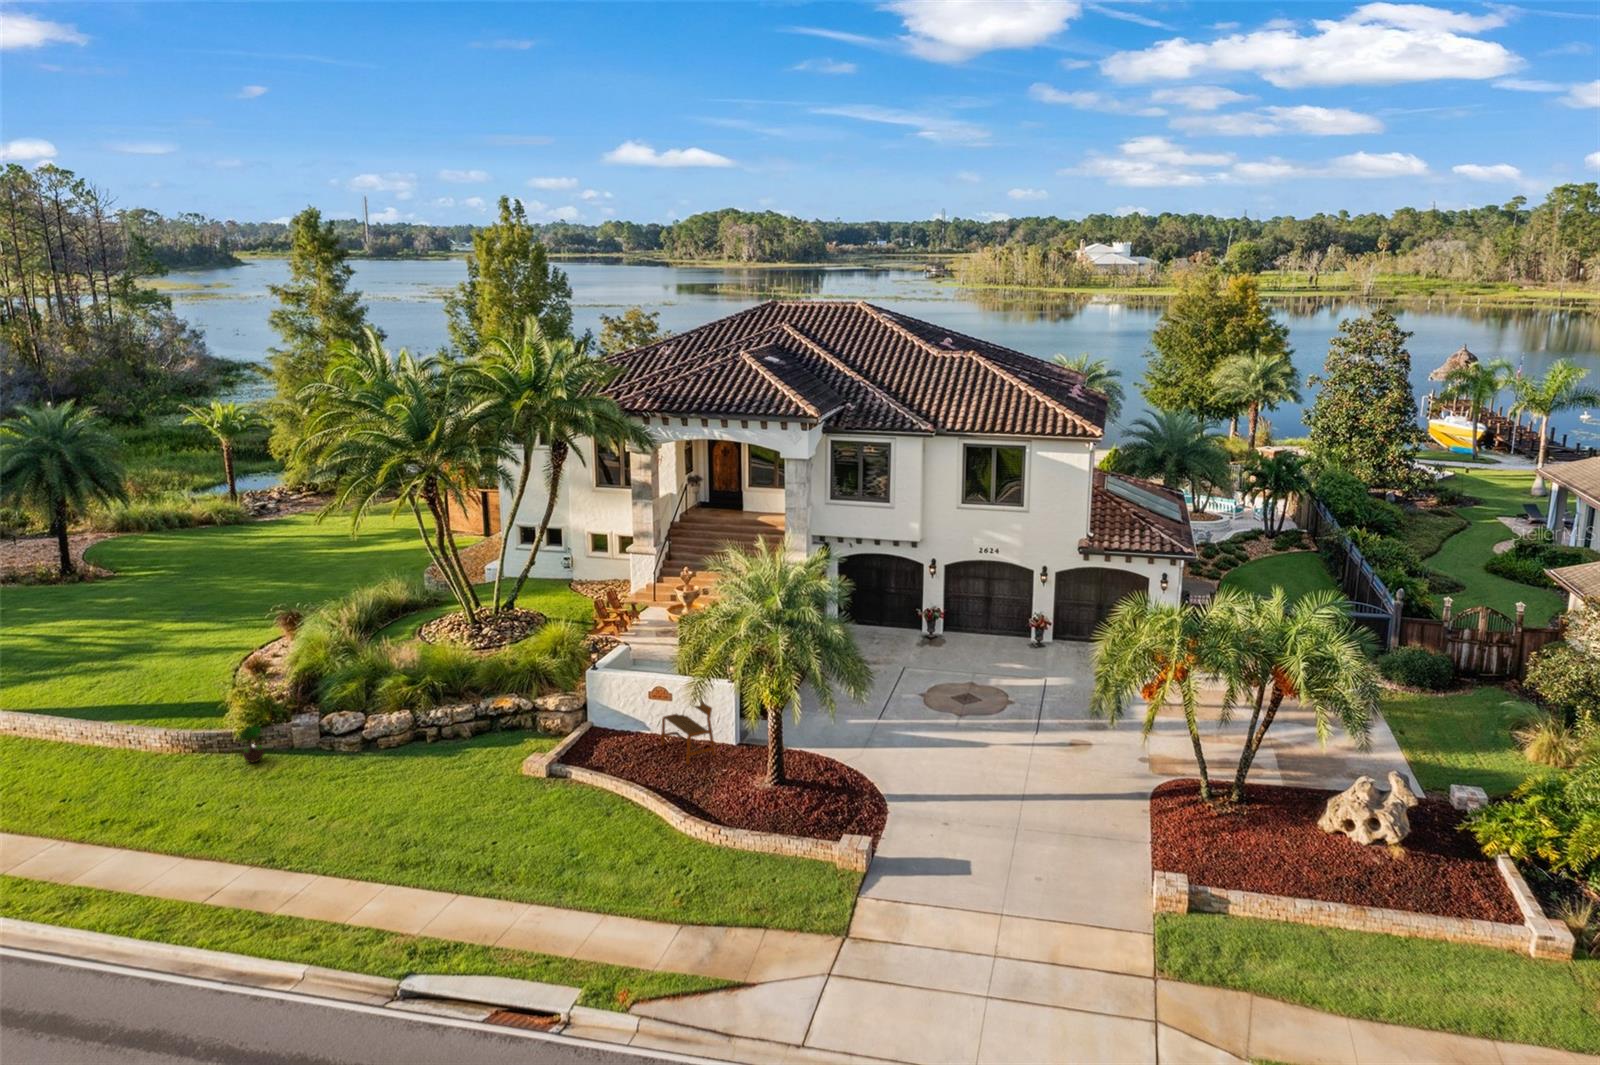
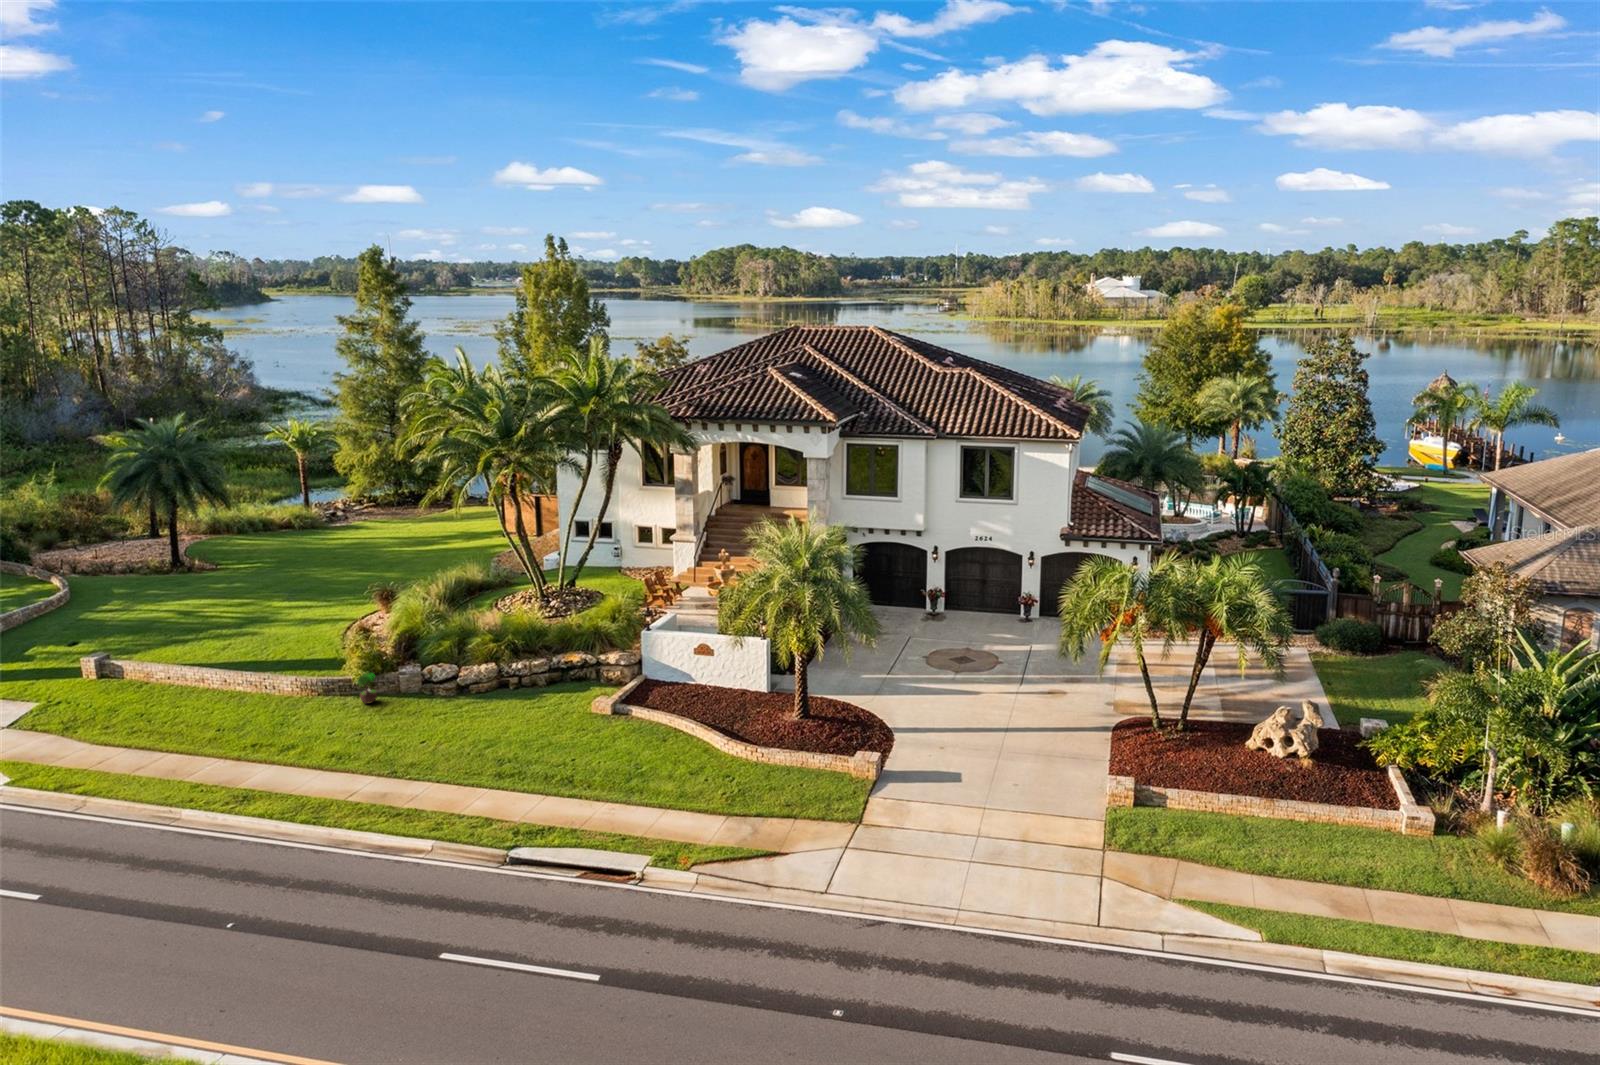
bench: present [661,703,715,765] -> none [705,647,751,706]

